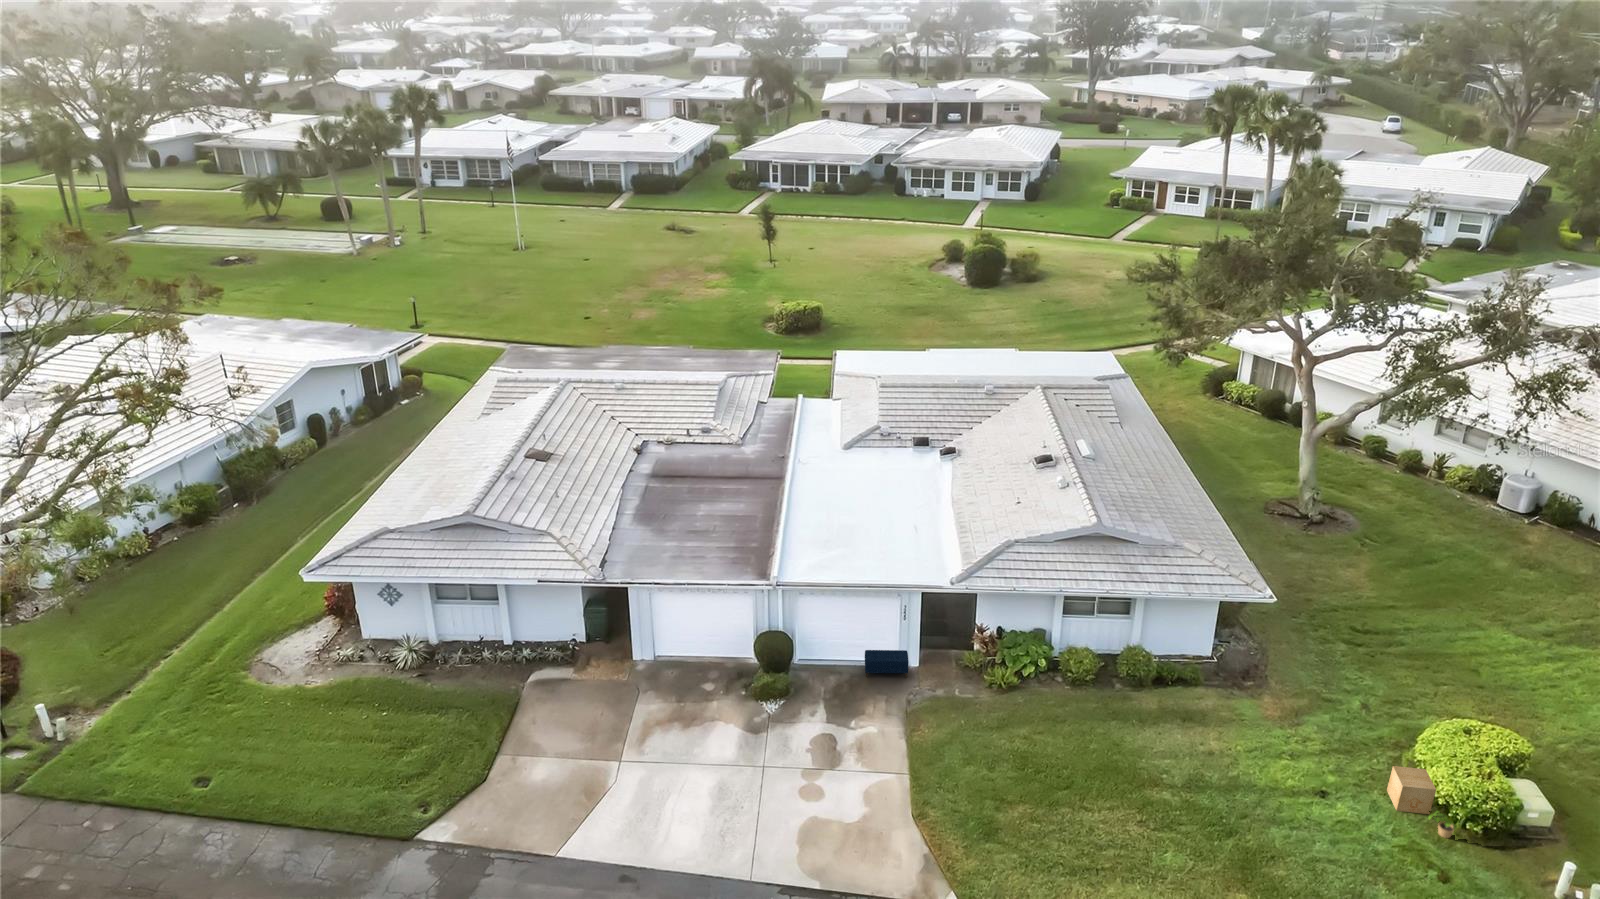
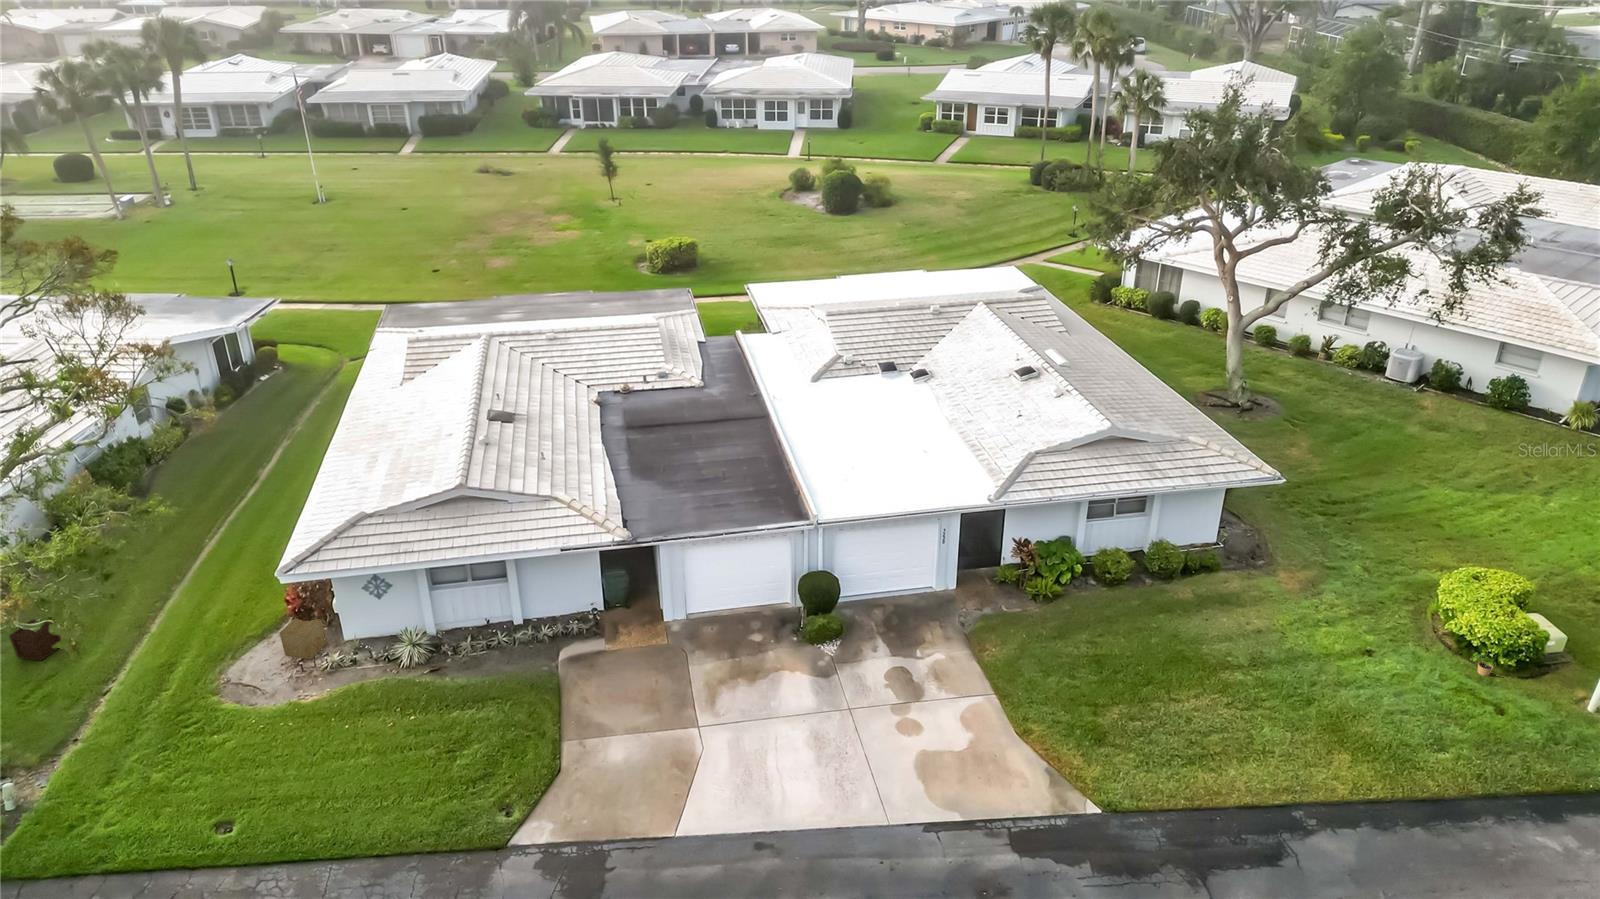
wooden crate: none [111,587,153,623] -> present [9,620,61,661]
bench: present [865,650,909,678] -> none [902,574,951,606]
cardboard box: present [1387,766,1436,814] -> present [280,618,327,659]

